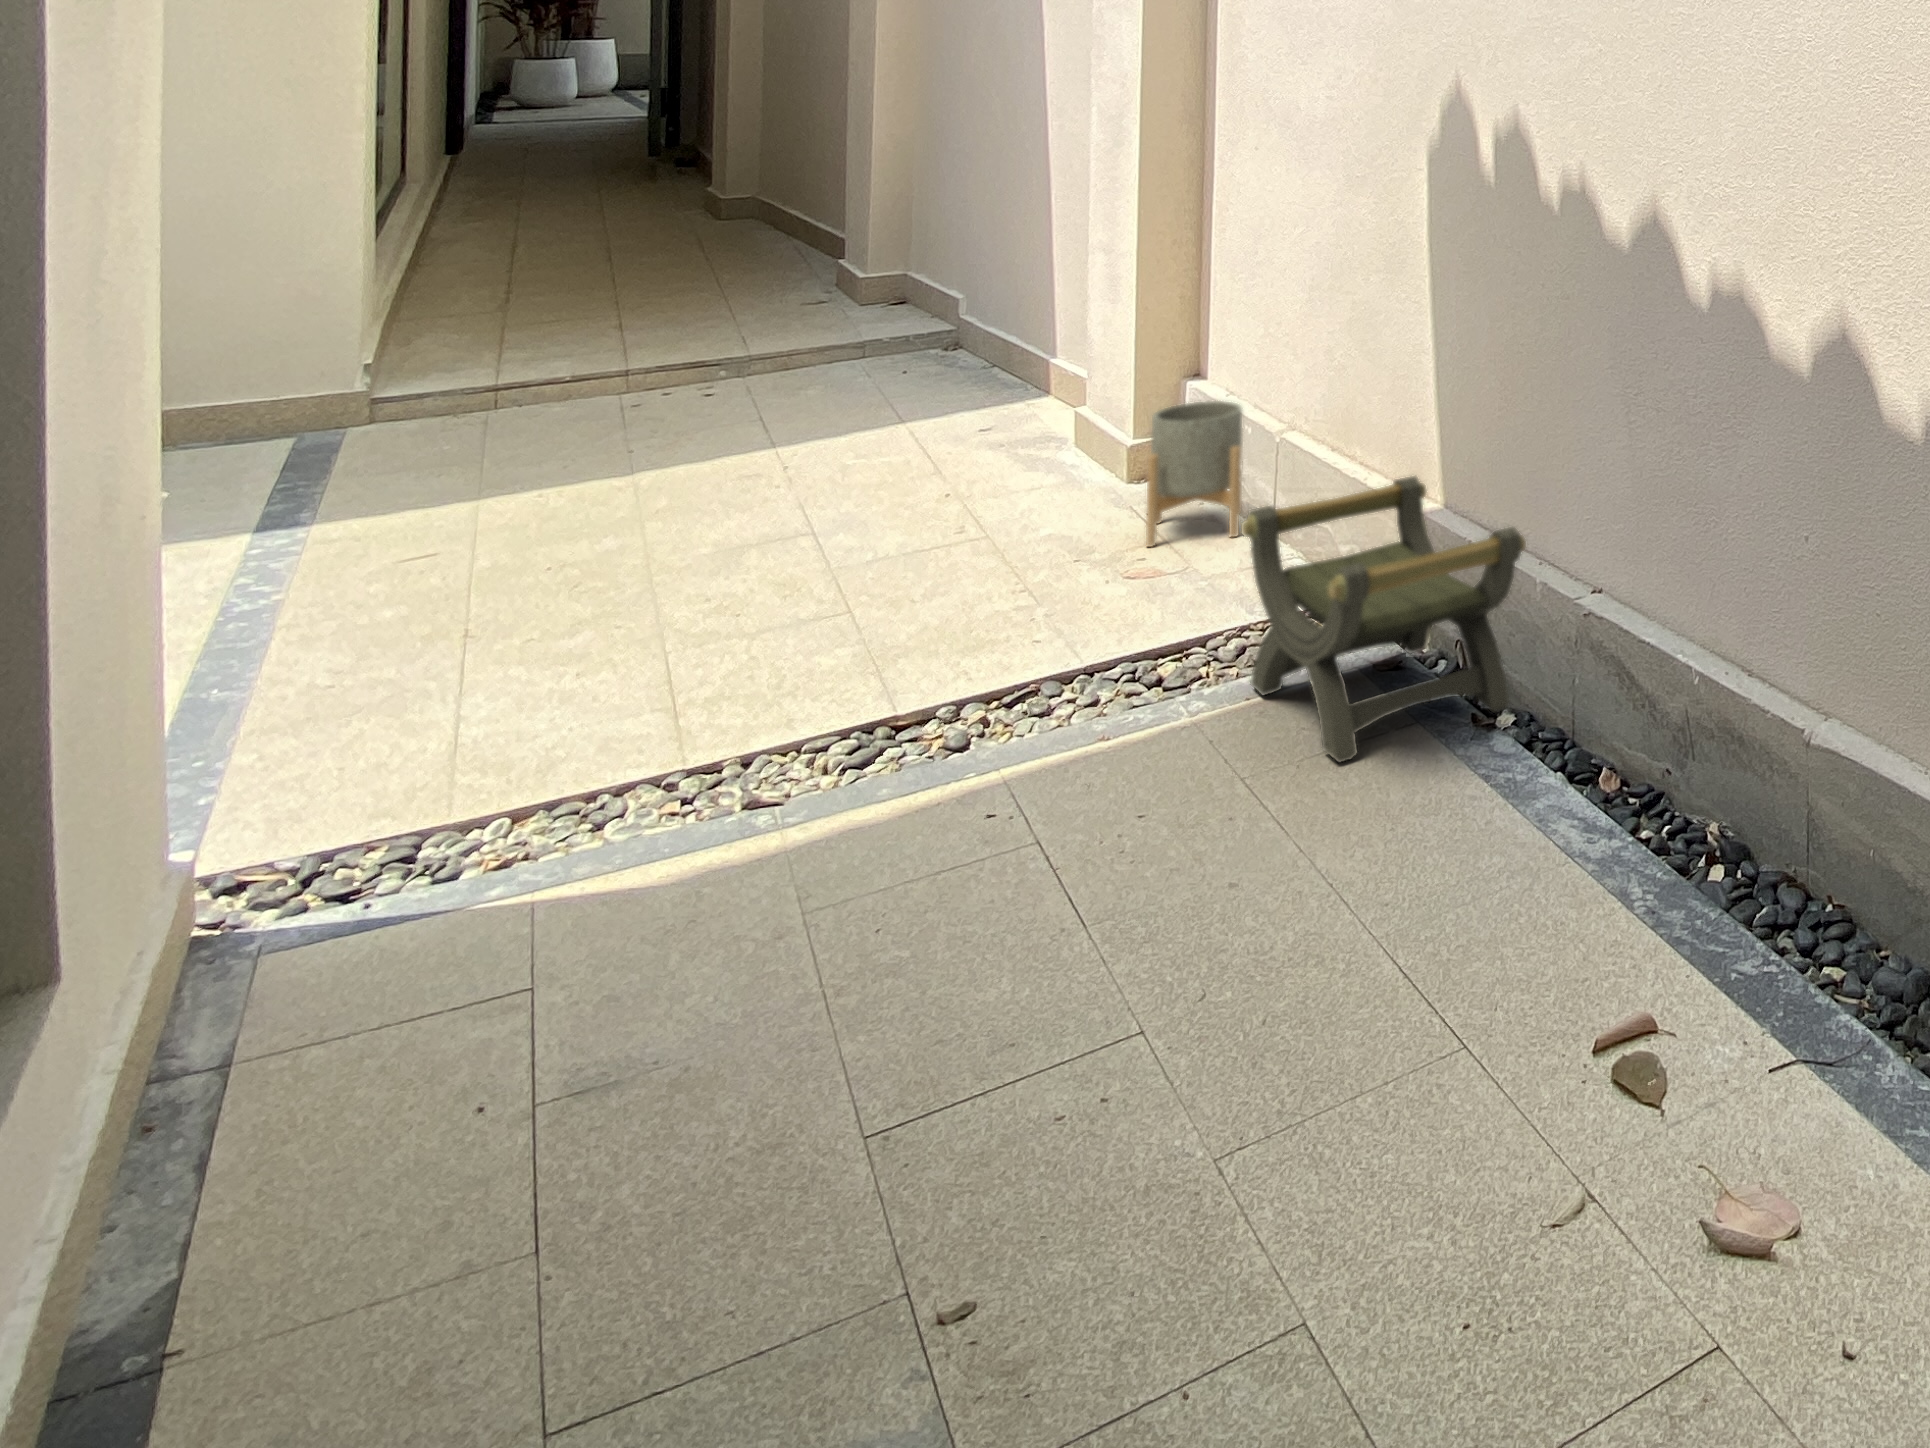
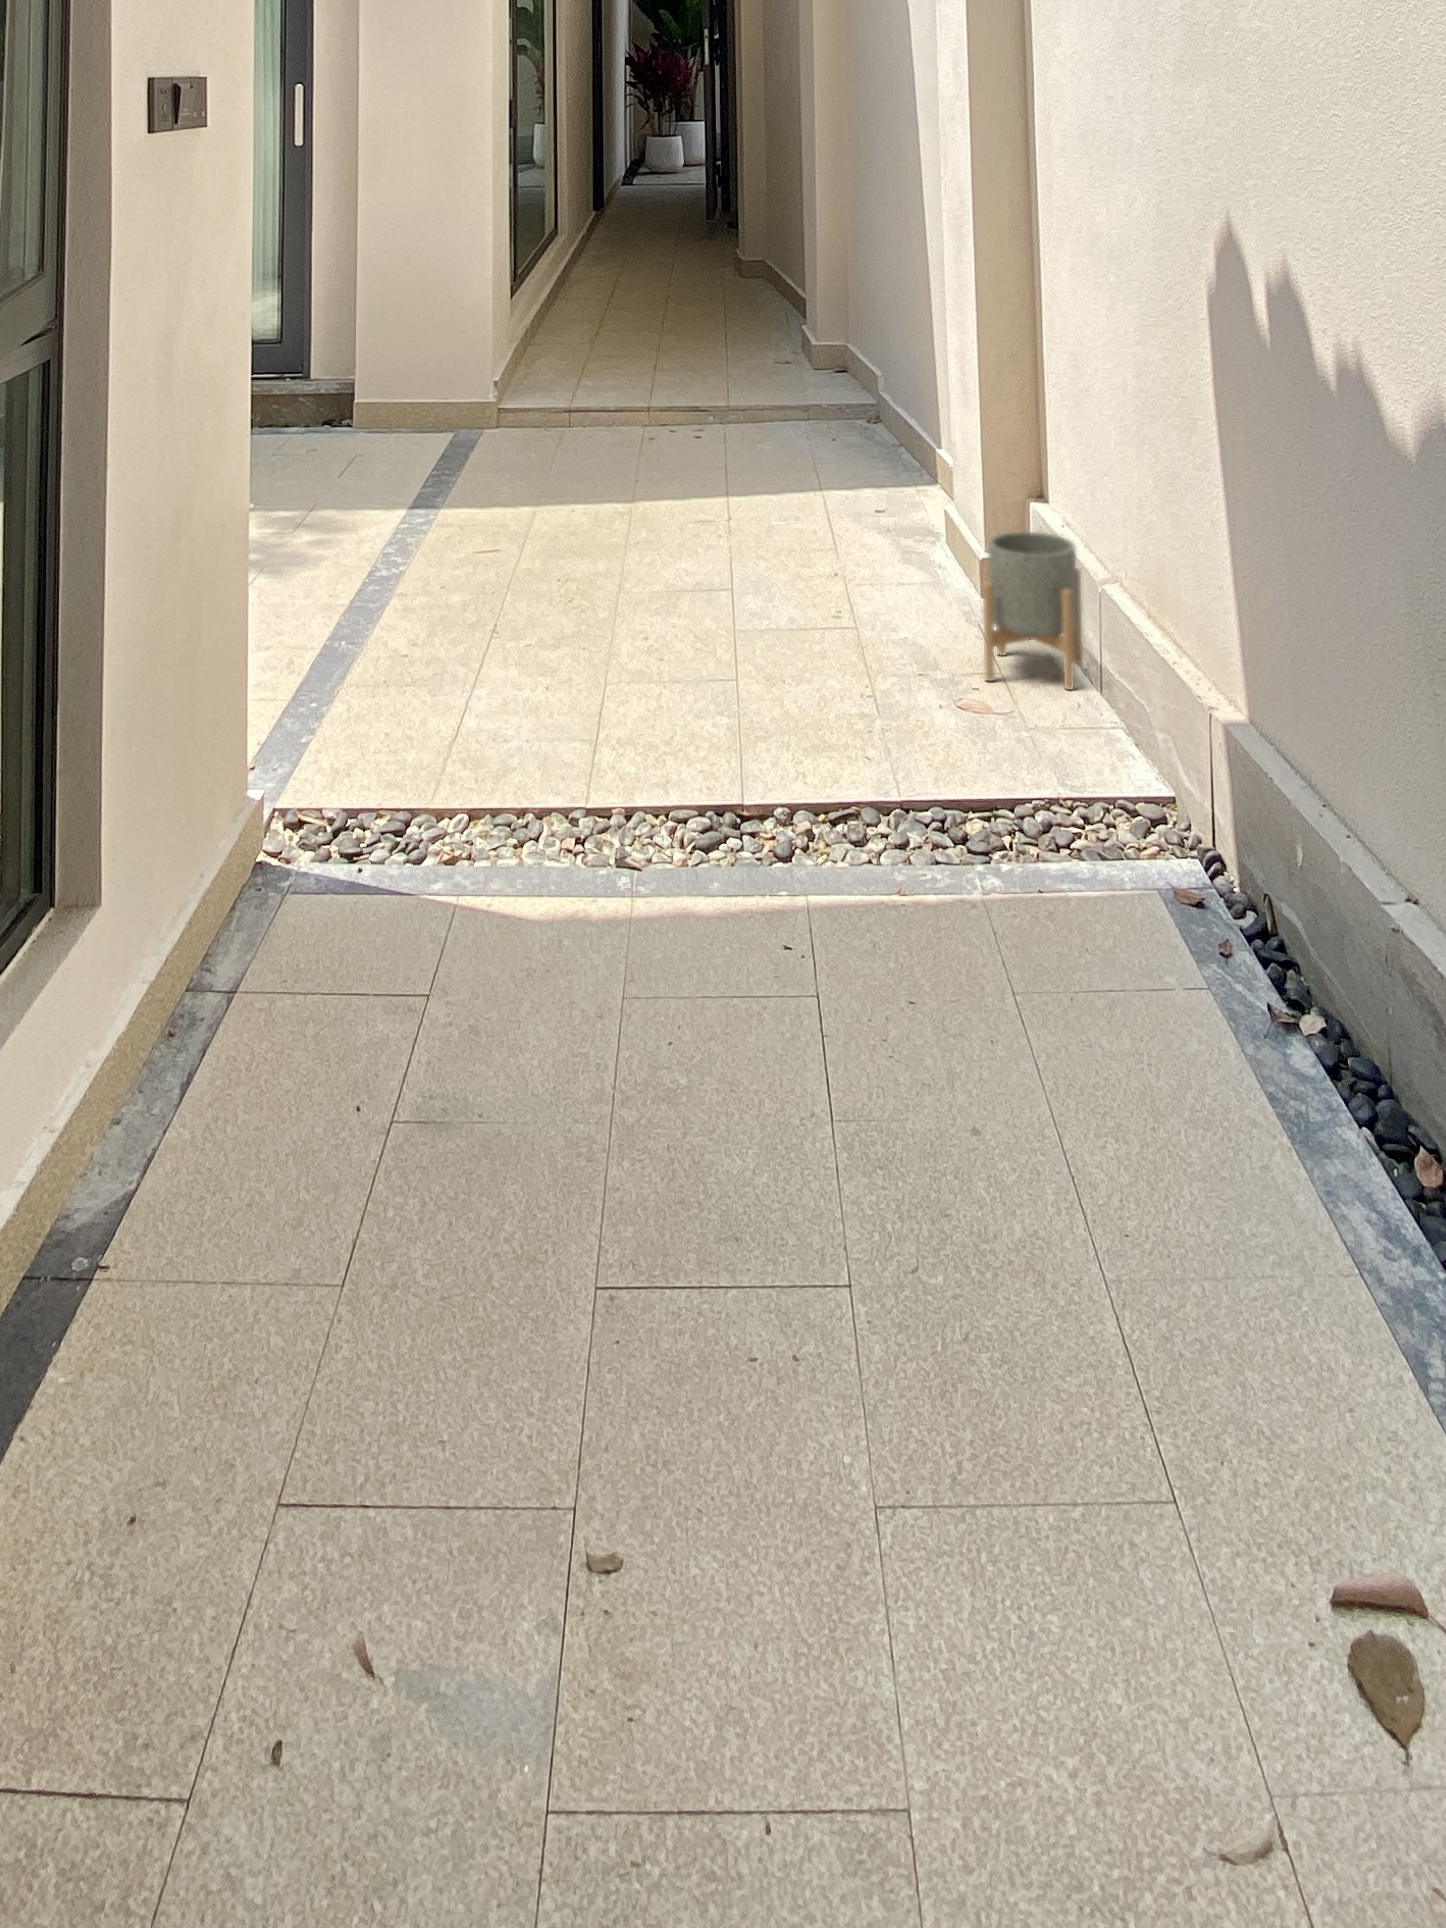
stool: present [1241,476,1526,762] -> none [1027,675,1331,1012]

